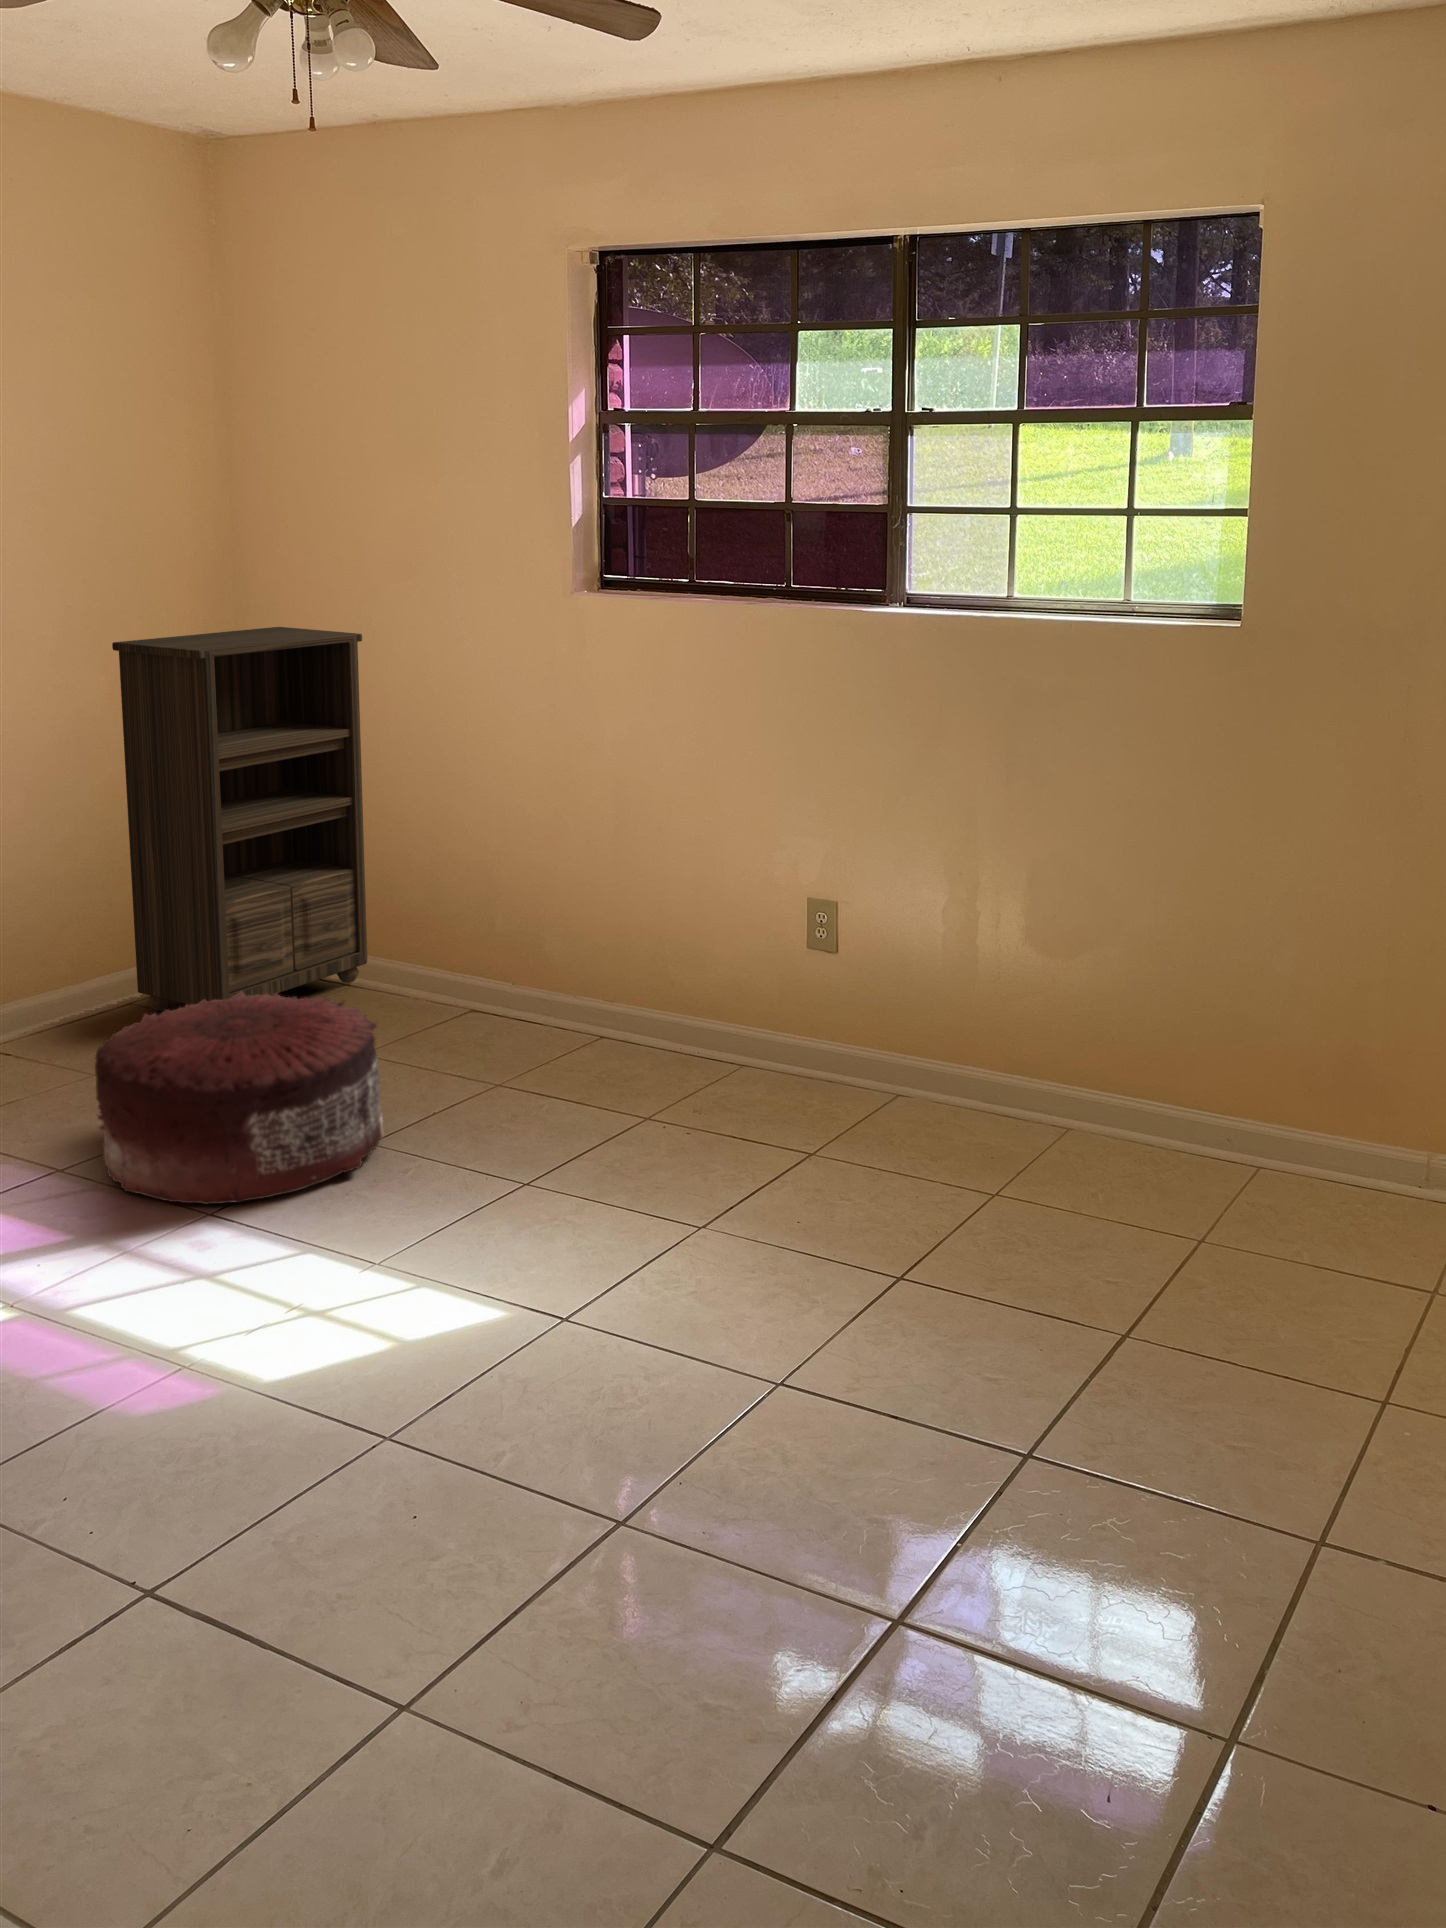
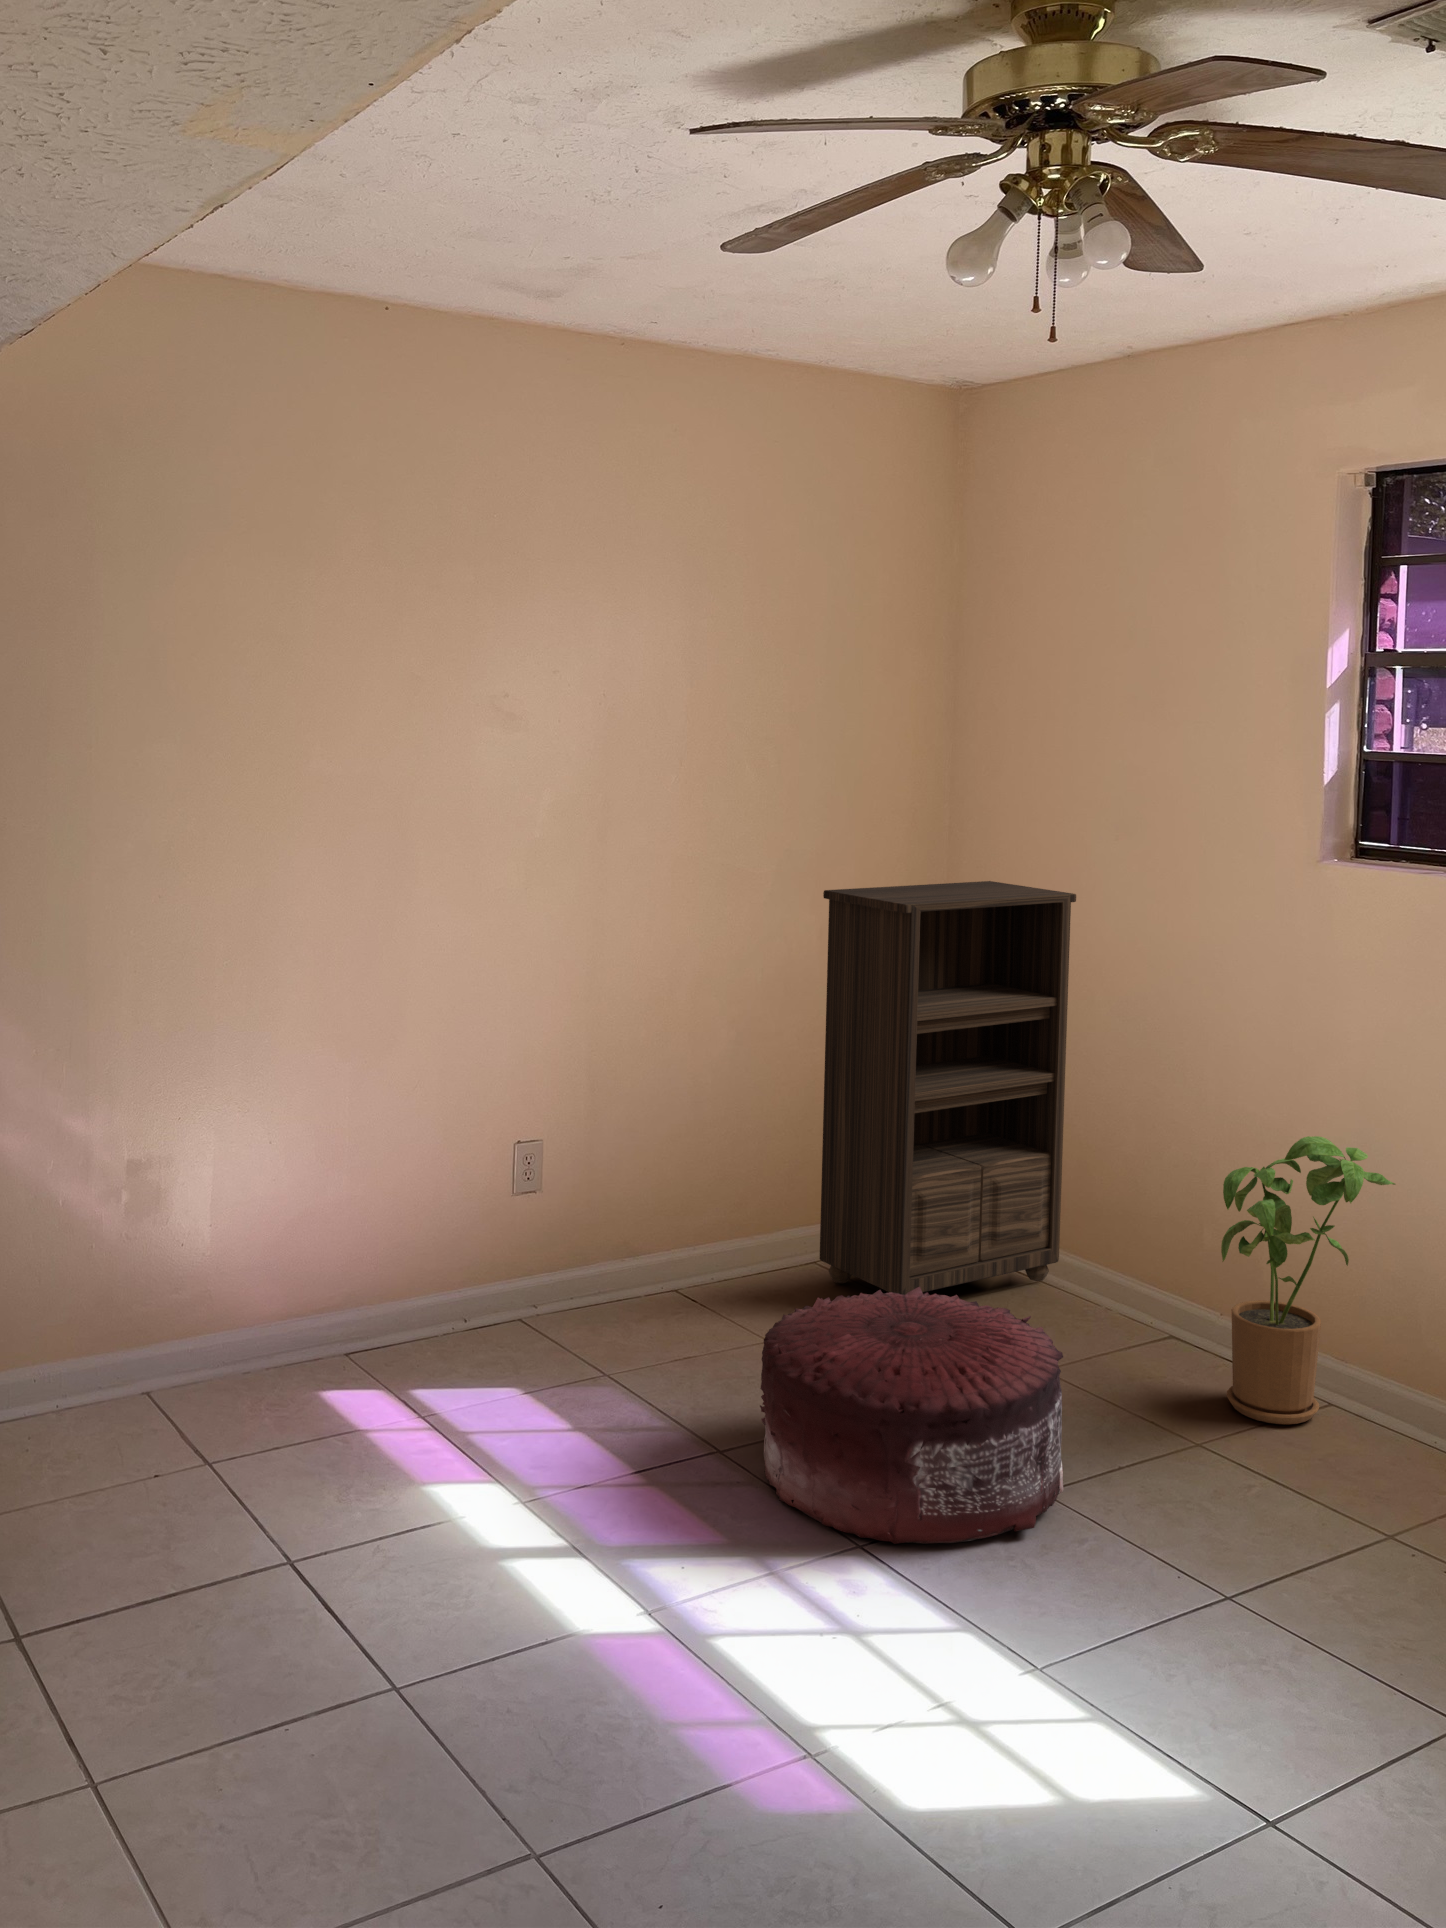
house plant: none [505,822,642,1059] -> present [1221,1136,1395,1424]

